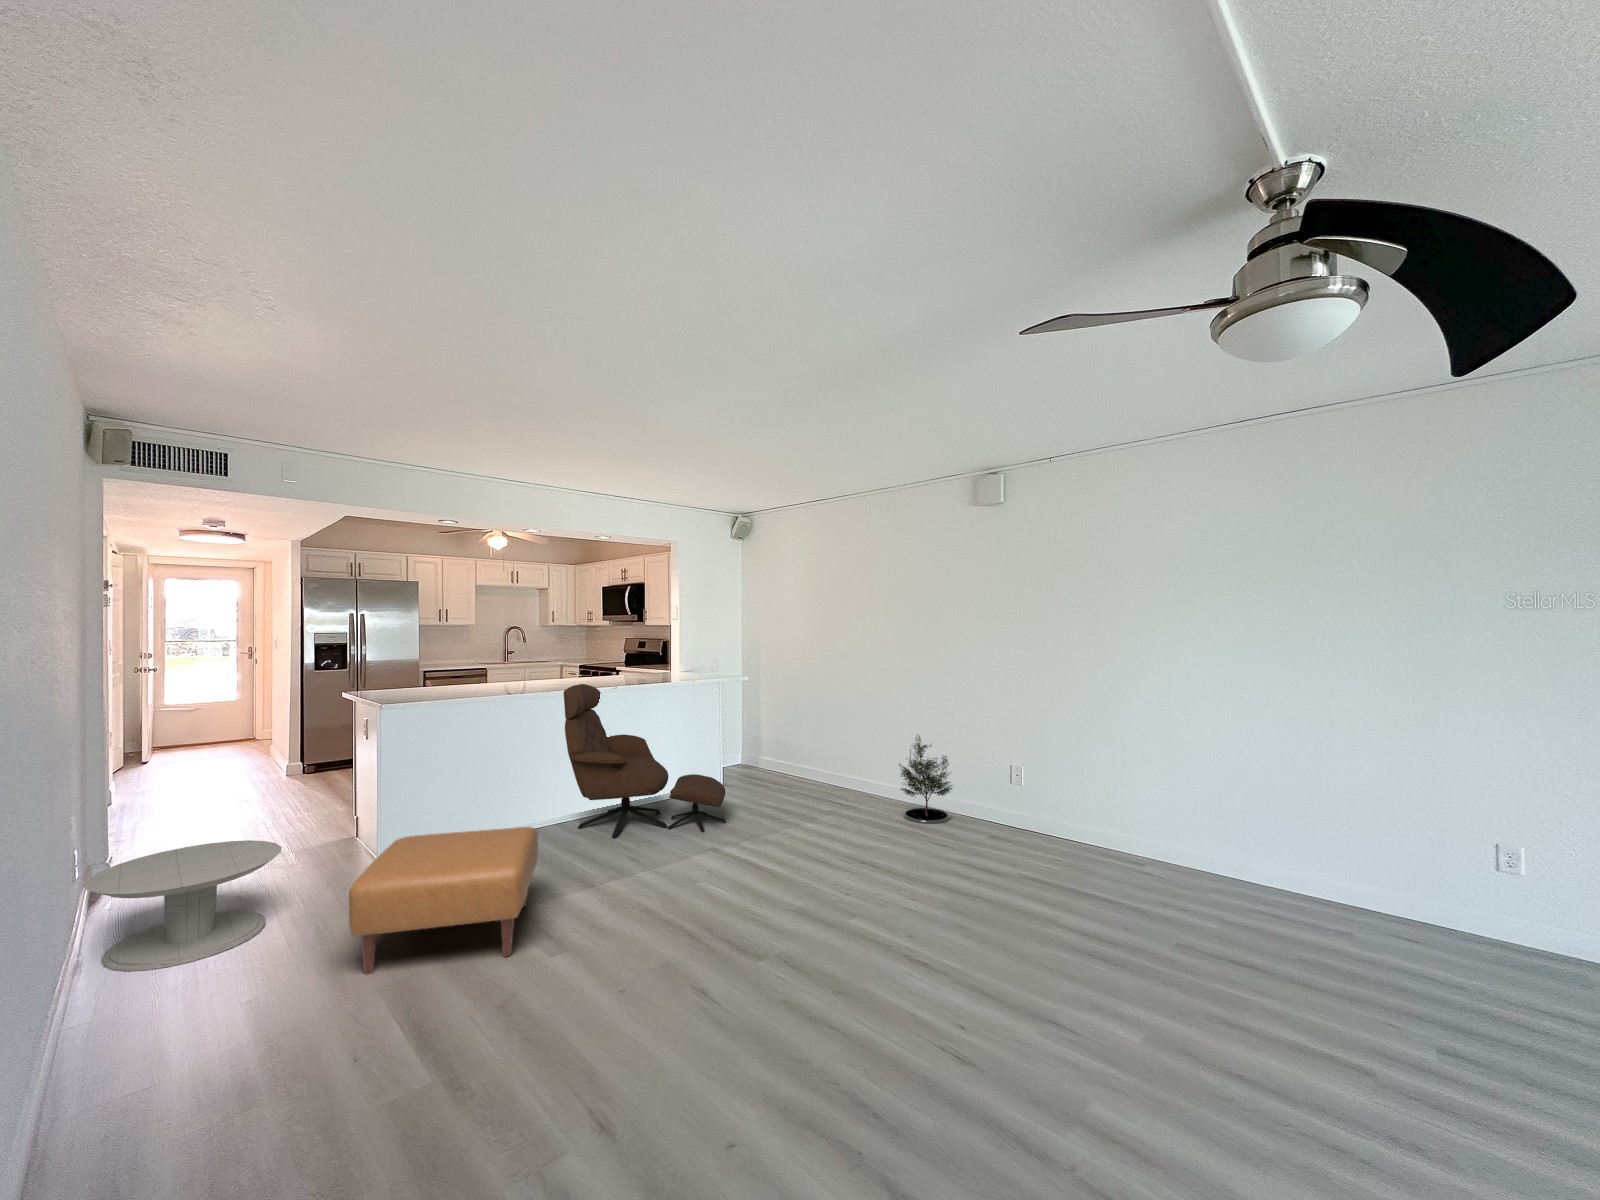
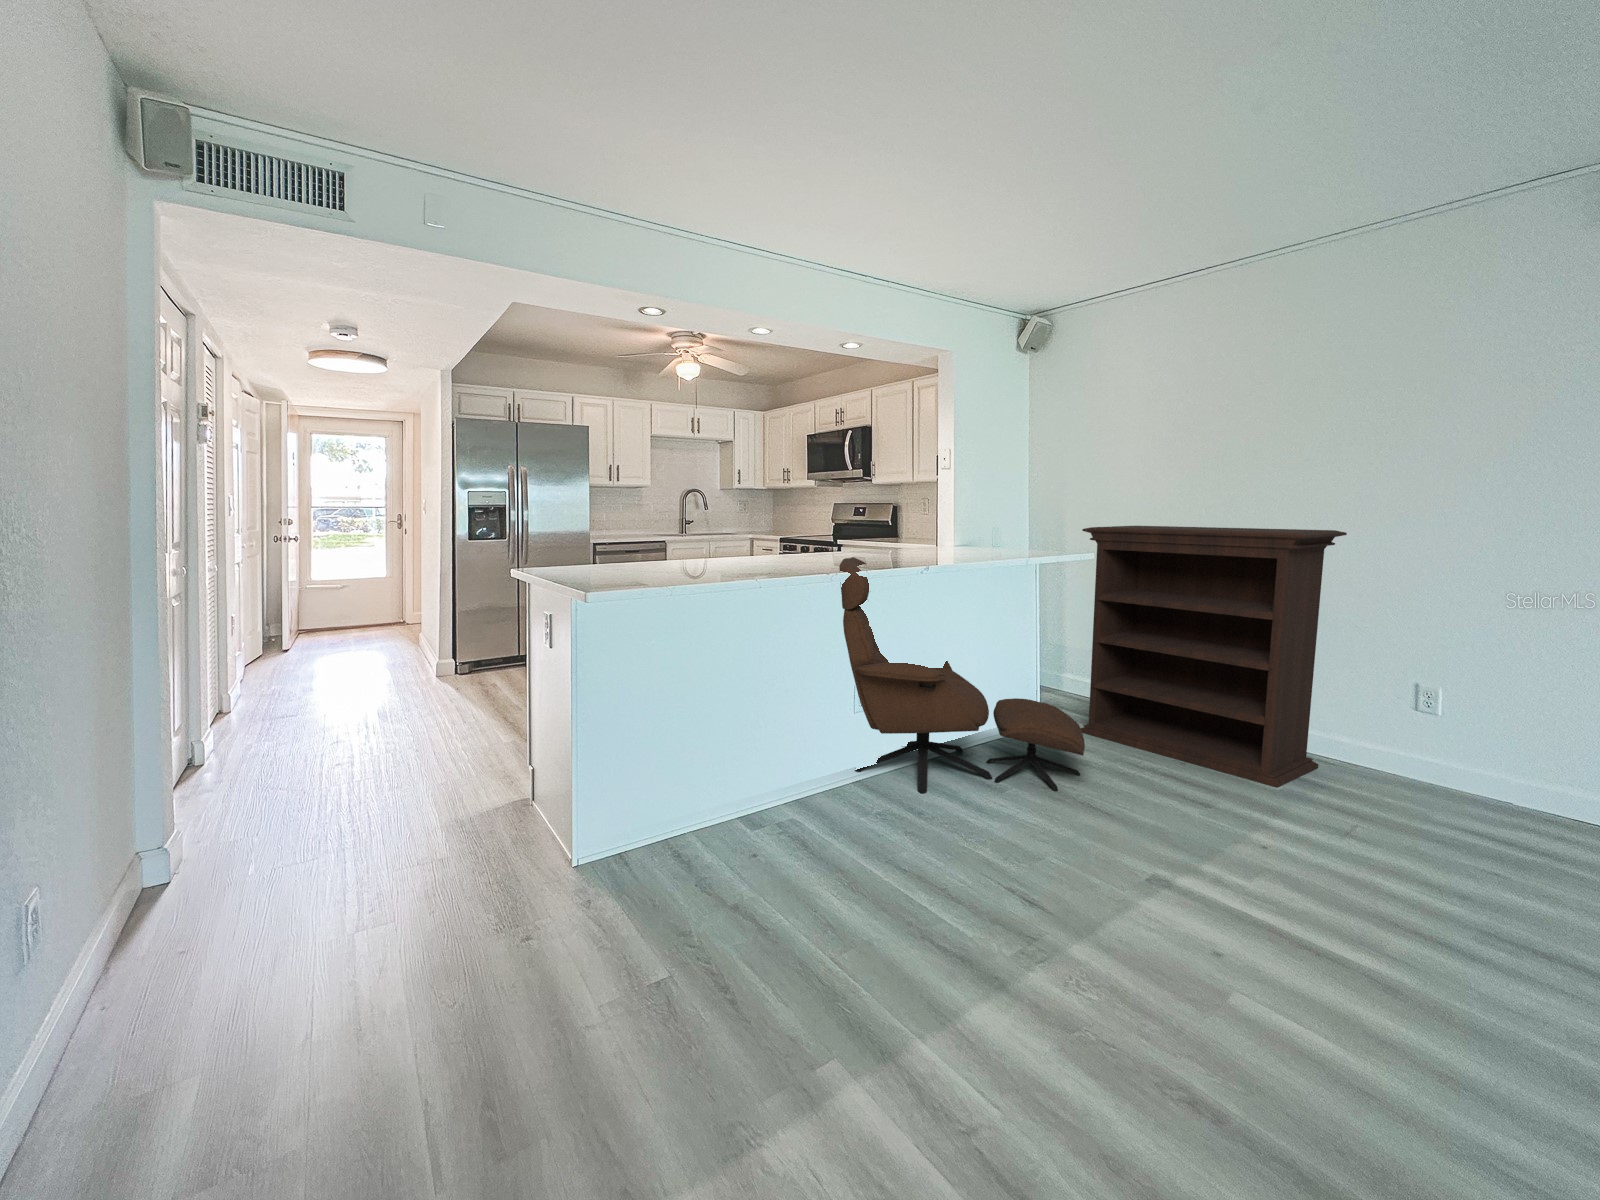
bookshelf: none [746,659,880,822] -> present [1081,526,1347,787]
potted tree: present [899,735,952,824] -> none [1375,650,1491,801]
ottoman: present [349,827,538,974] -> none [617,797,927,1077]
side table: present [84,840,281,972] -> none [192,787,477,1013]

